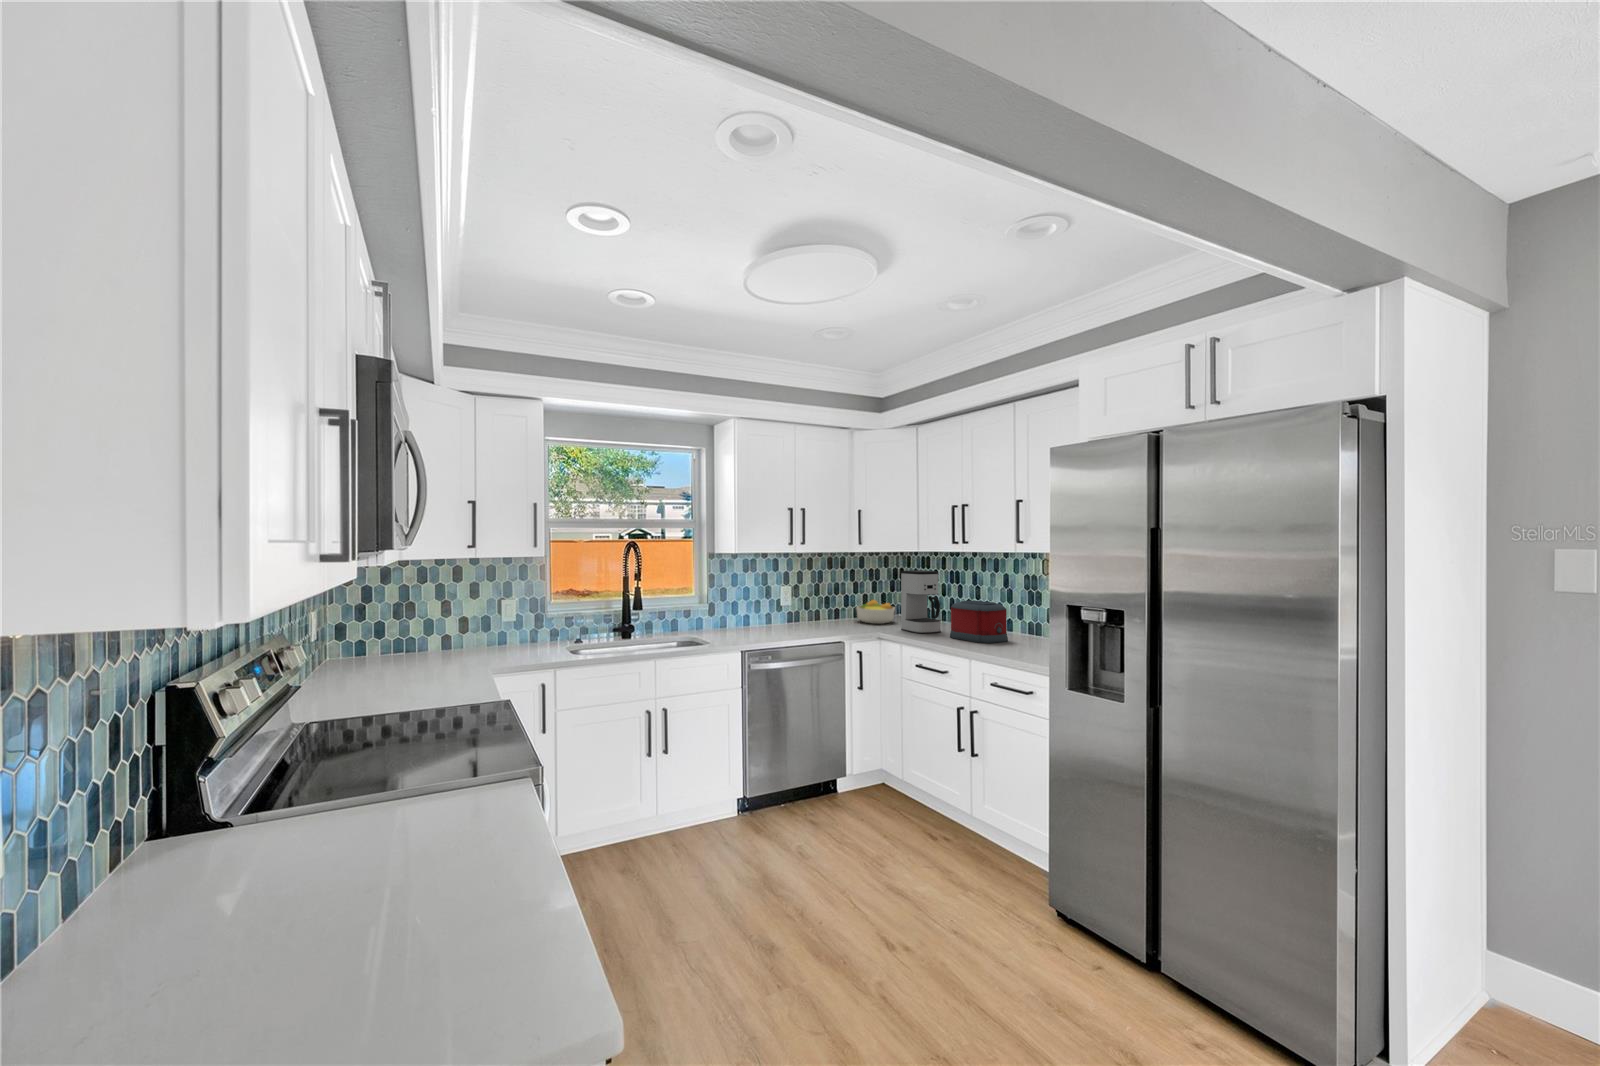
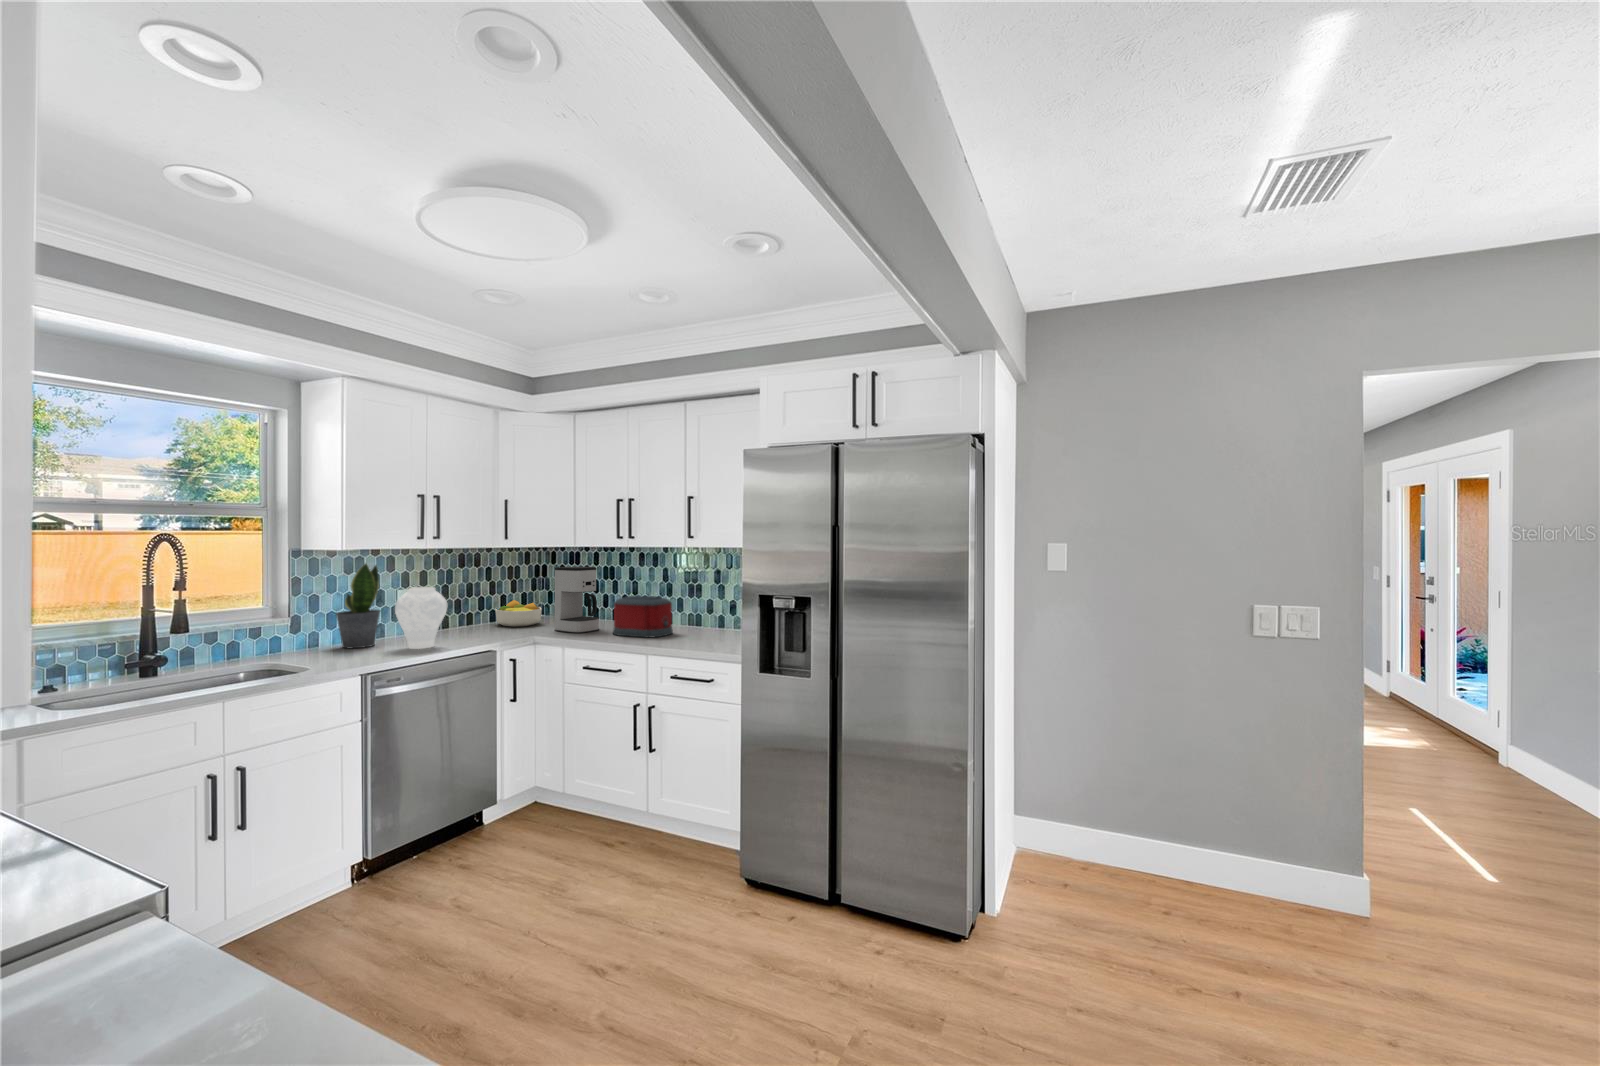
potted plant: none [736,563,766,631] -> present [336,564,380,648]
vase: none [773,584,810,635] -> present [395,587,447,649]

